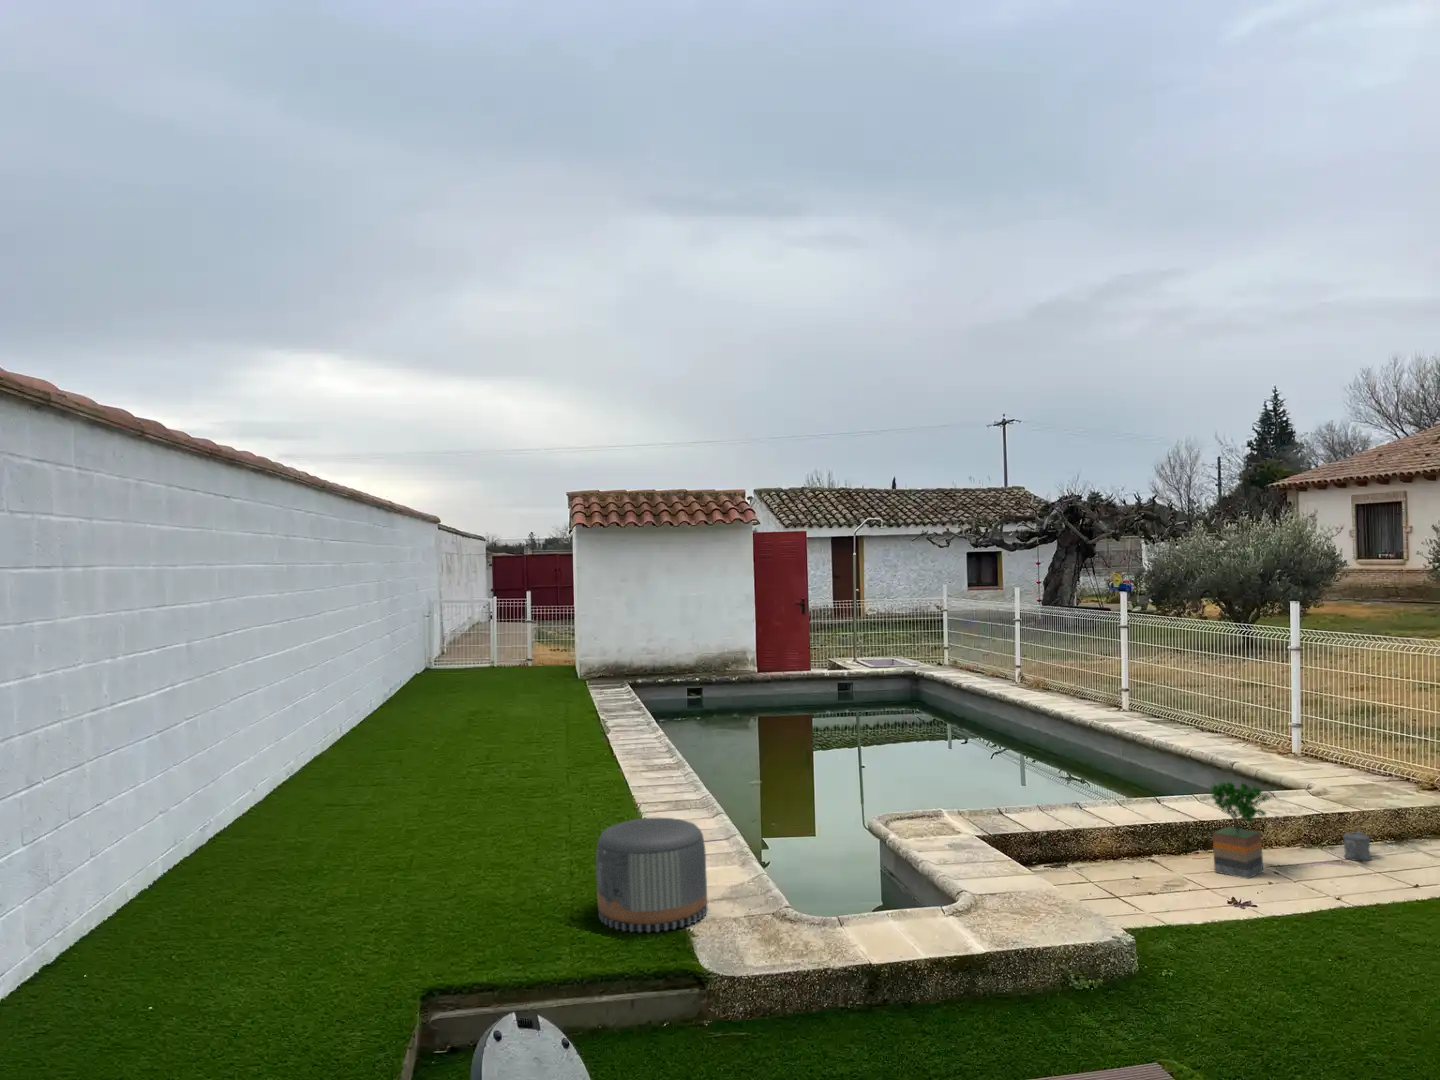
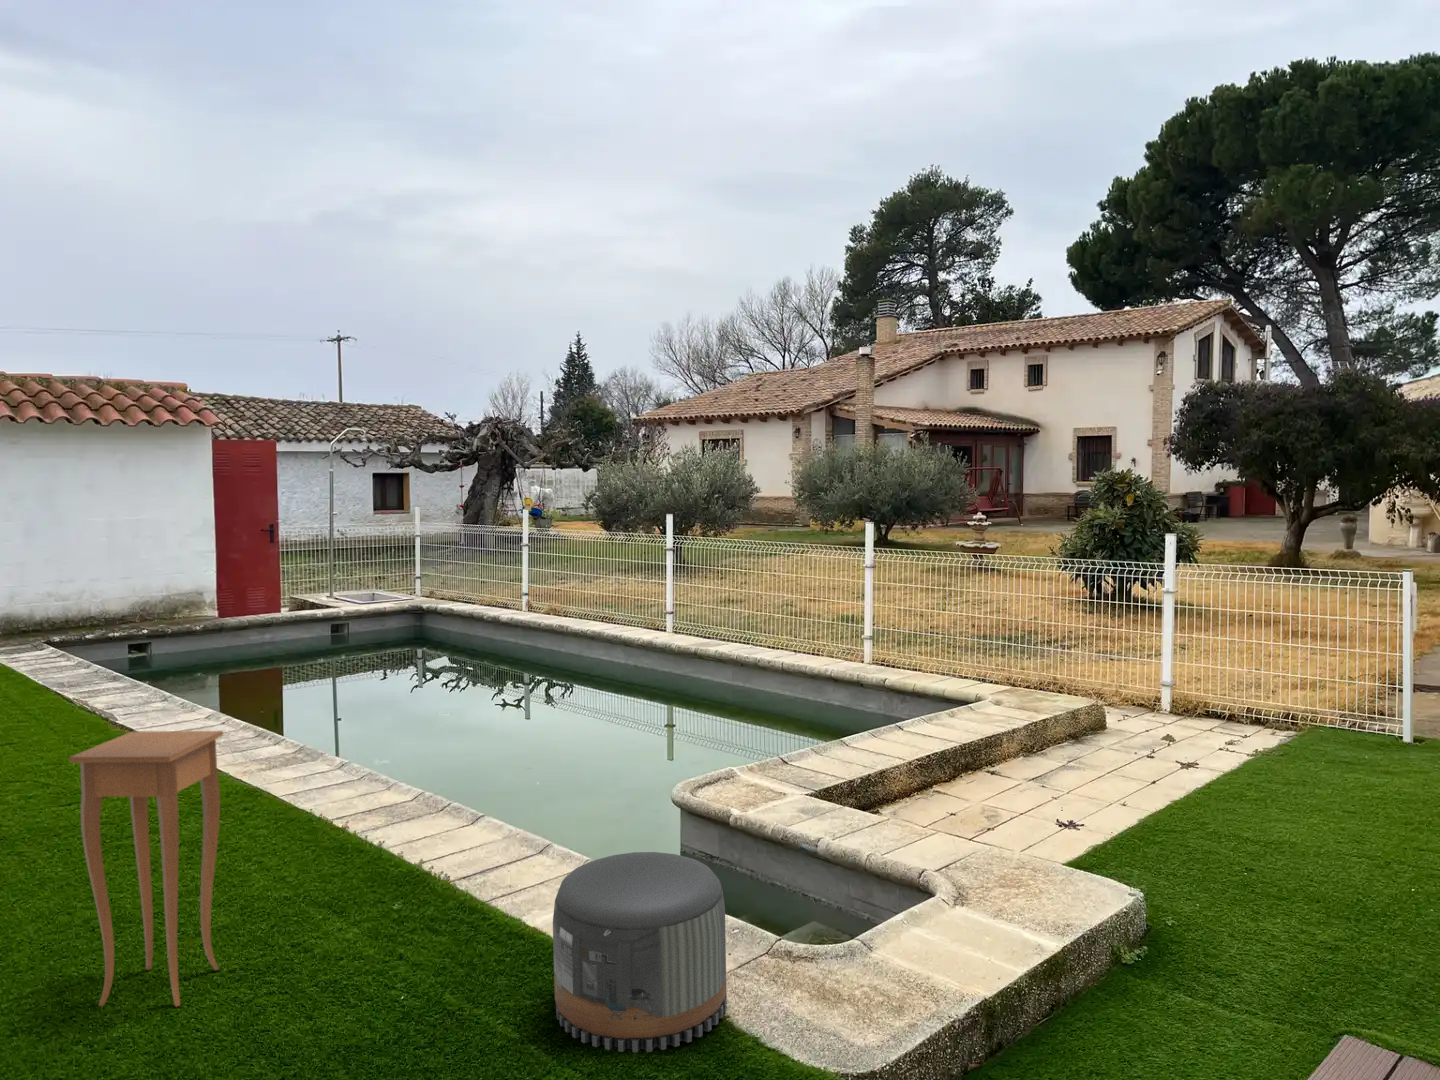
side table: none [422,716,498,865] -> present [69,731,223,1006]
potted tree: present [1210,782,1270,879] -> none [999,700,1063,796]
watering can: present [1343,831,1371,861] -> none [1070,733,1097,762]

